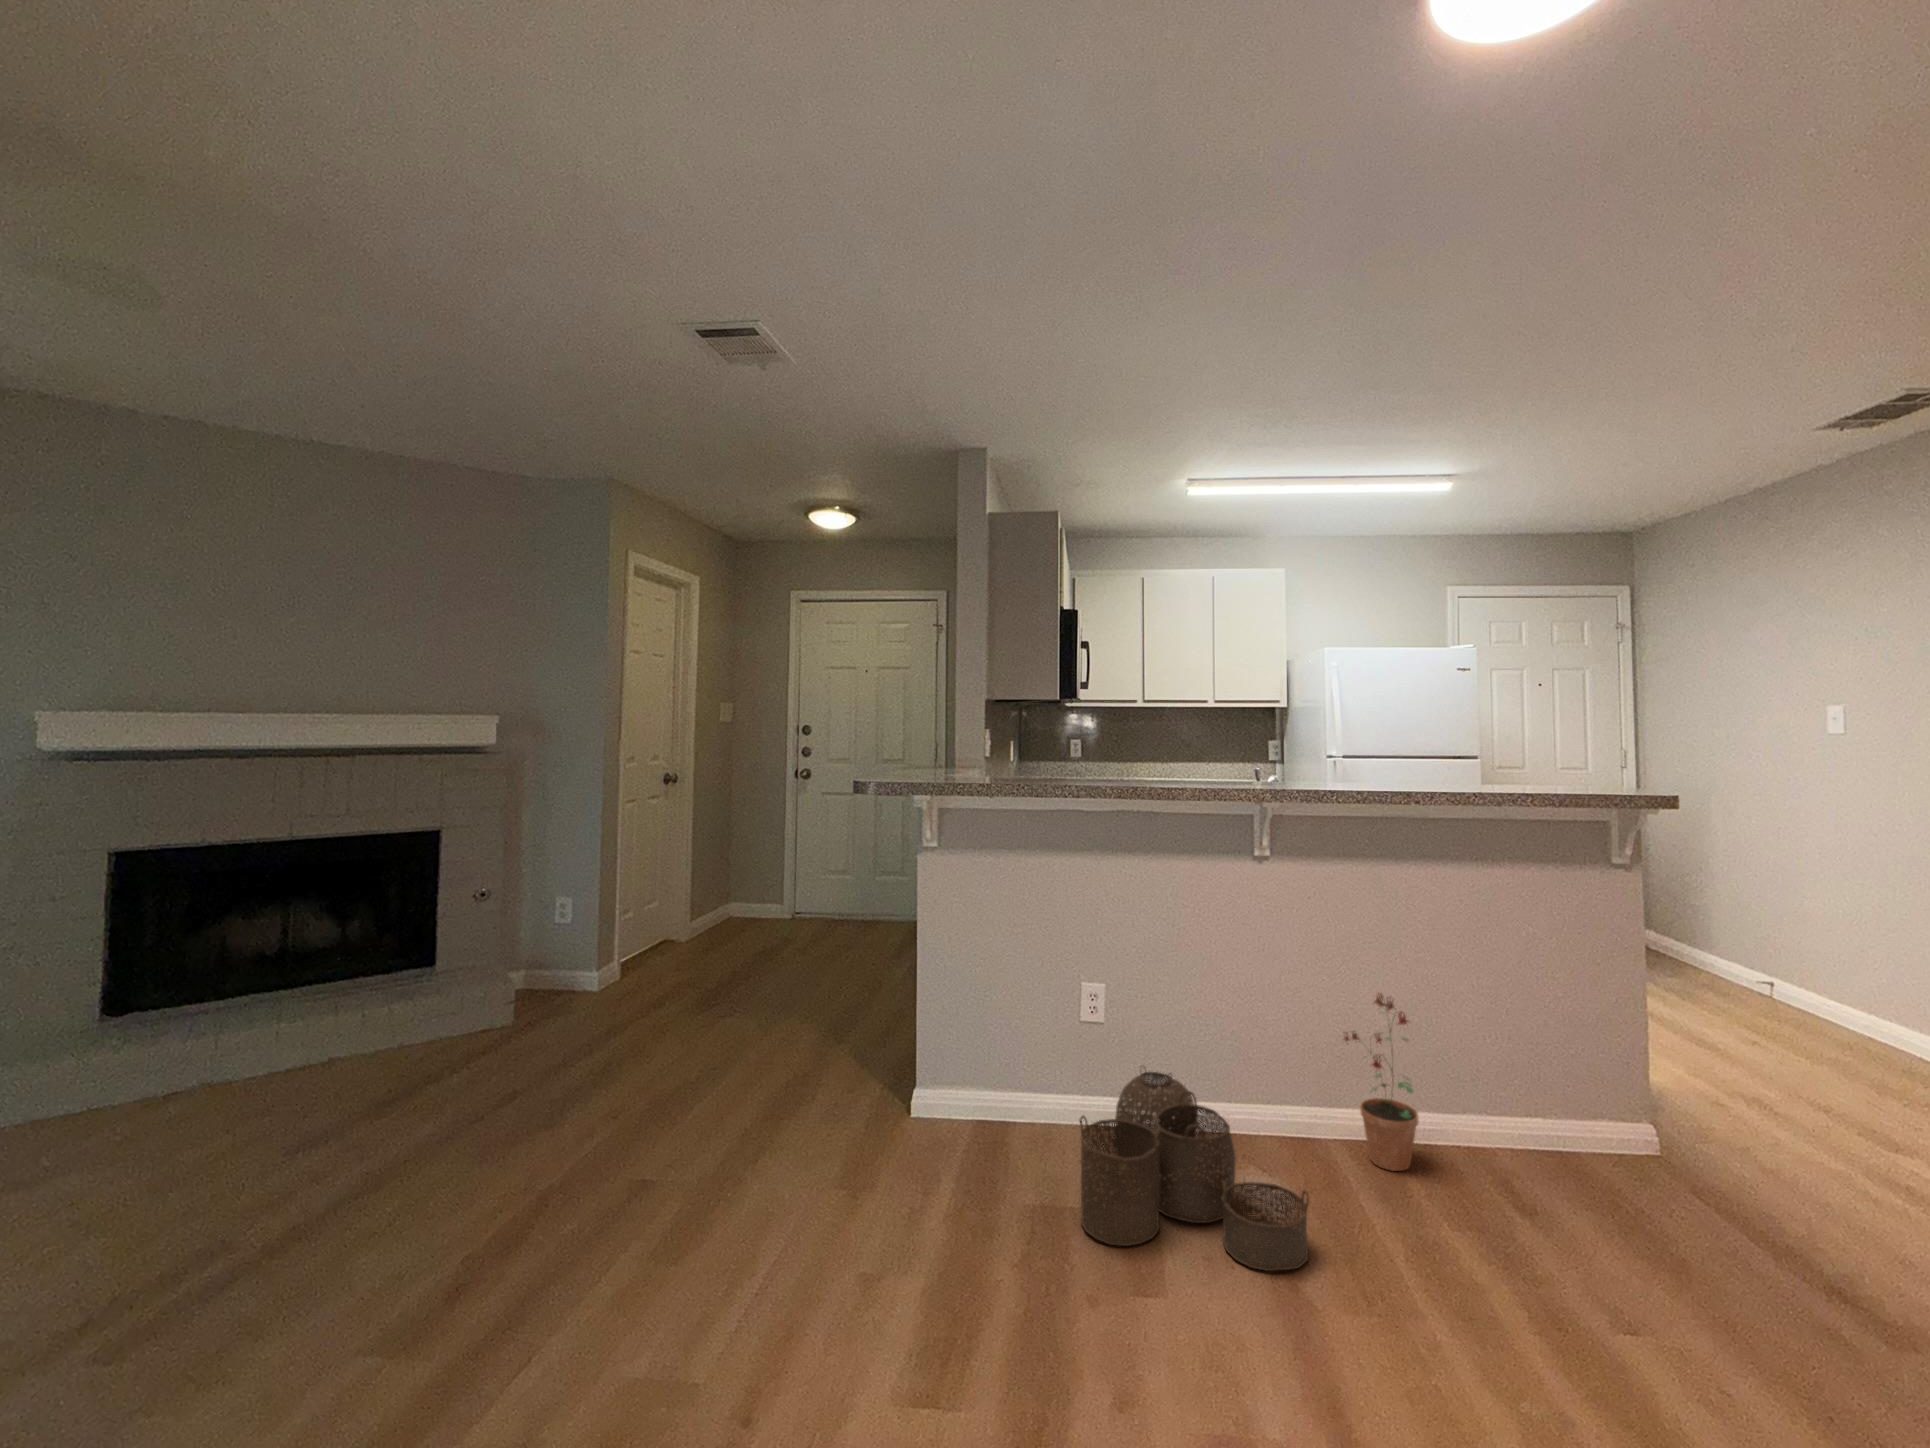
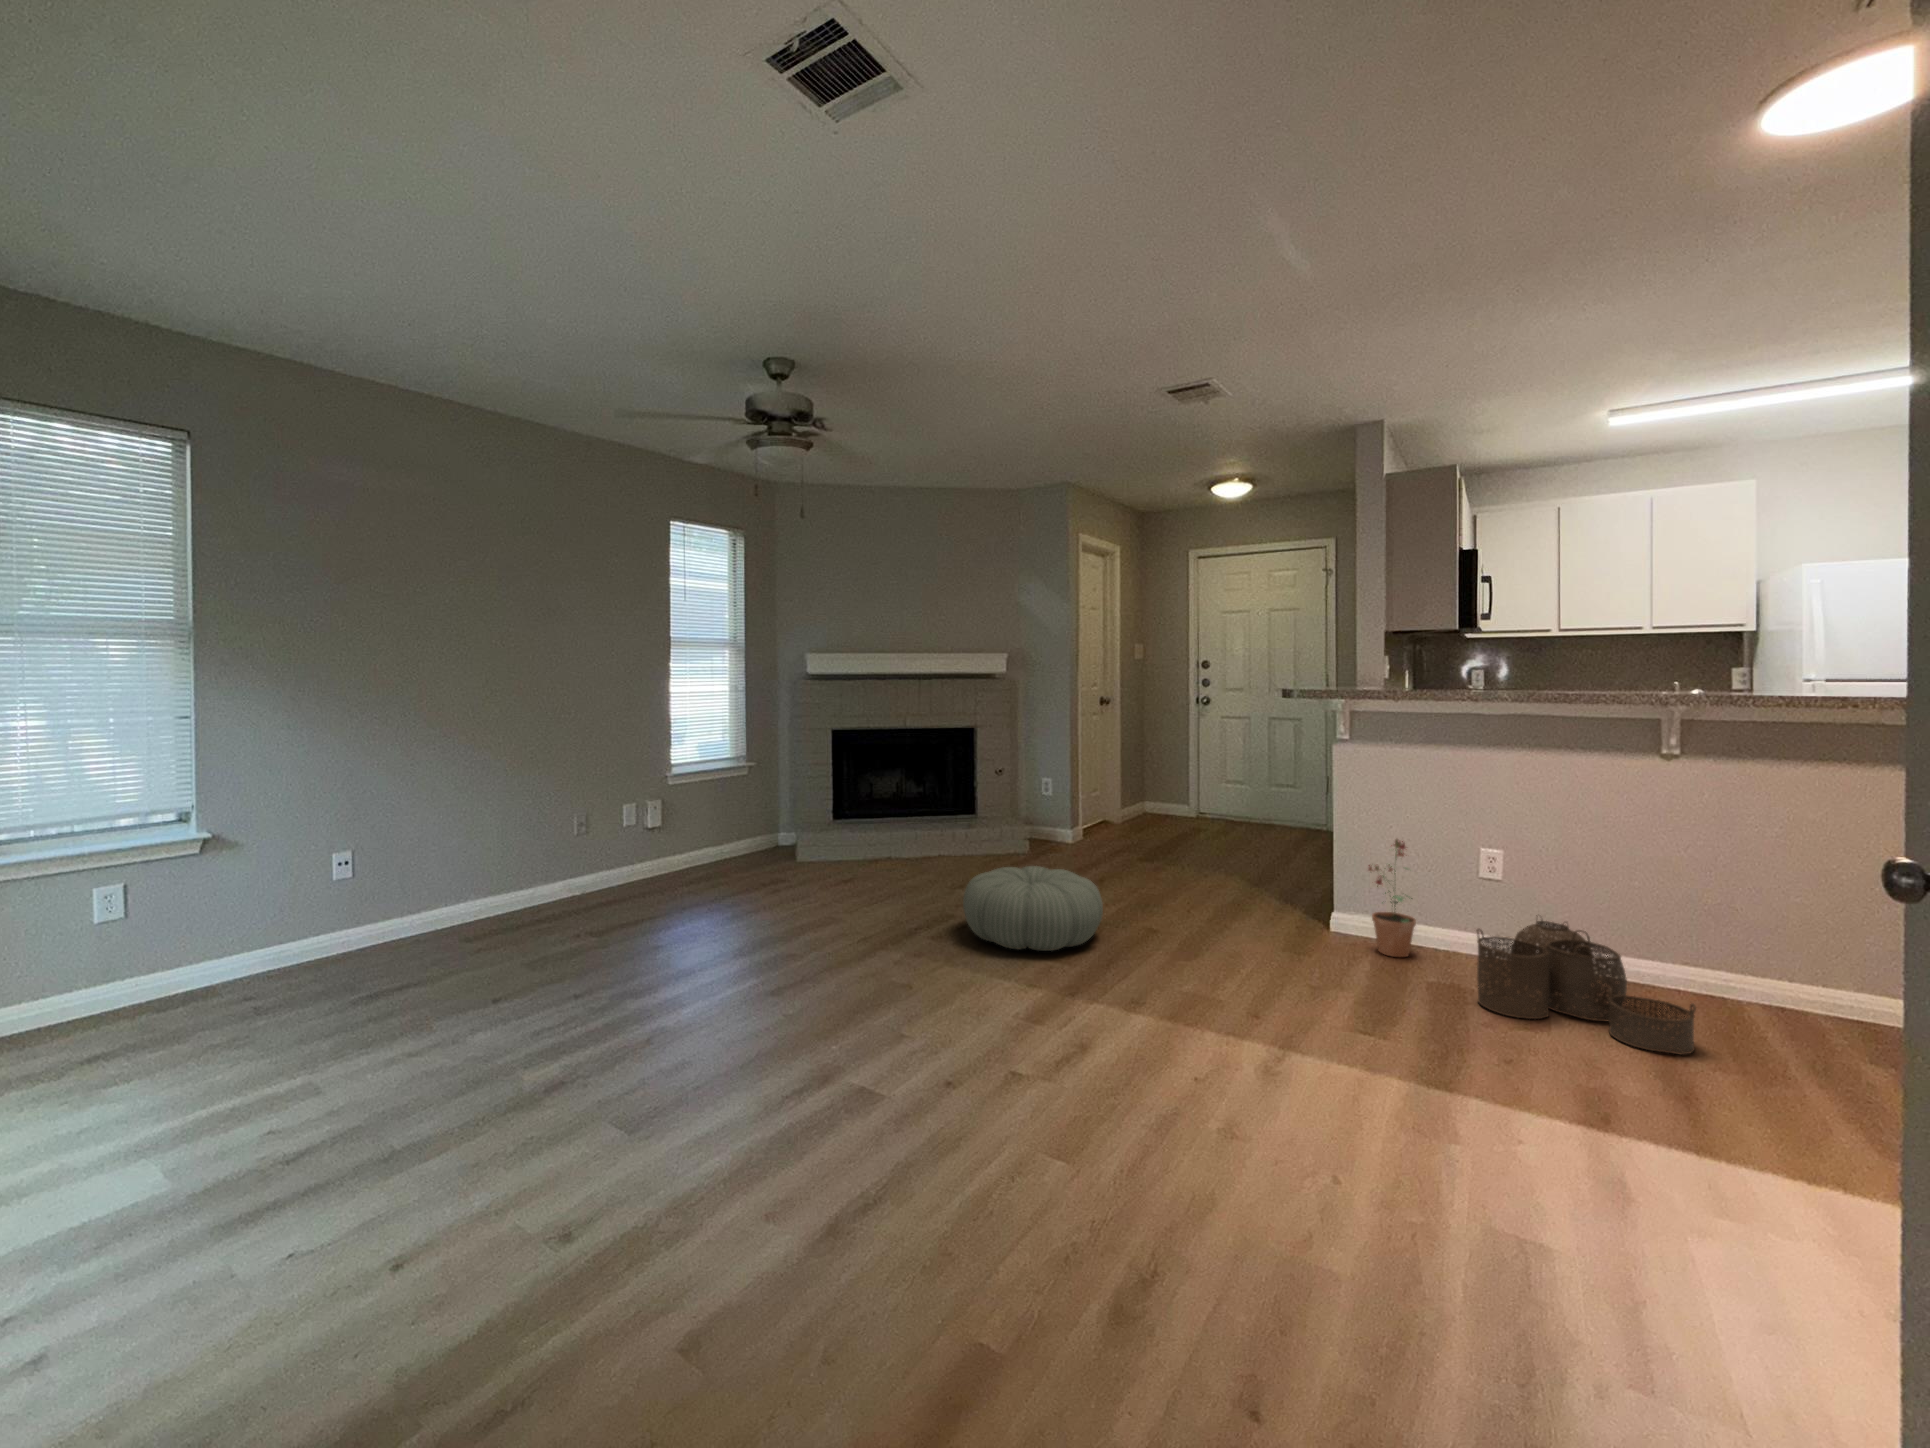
potted plant: present [1343,993,1418,1171] -> present [1369,839,1416,957]
pouf: none [243,1097,558,1308] -> present [963,866,1103,951]

